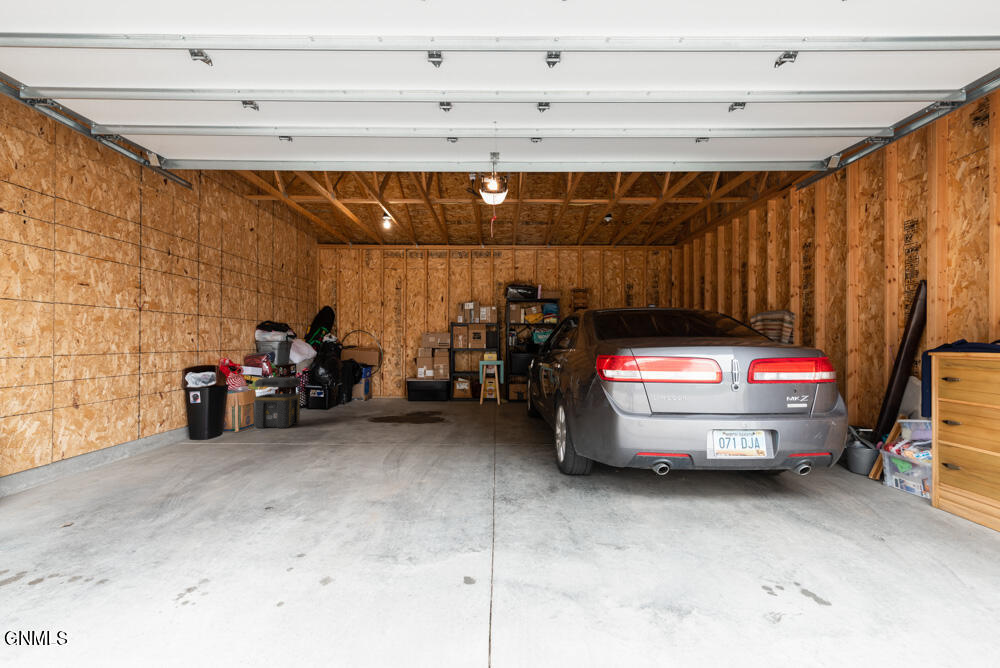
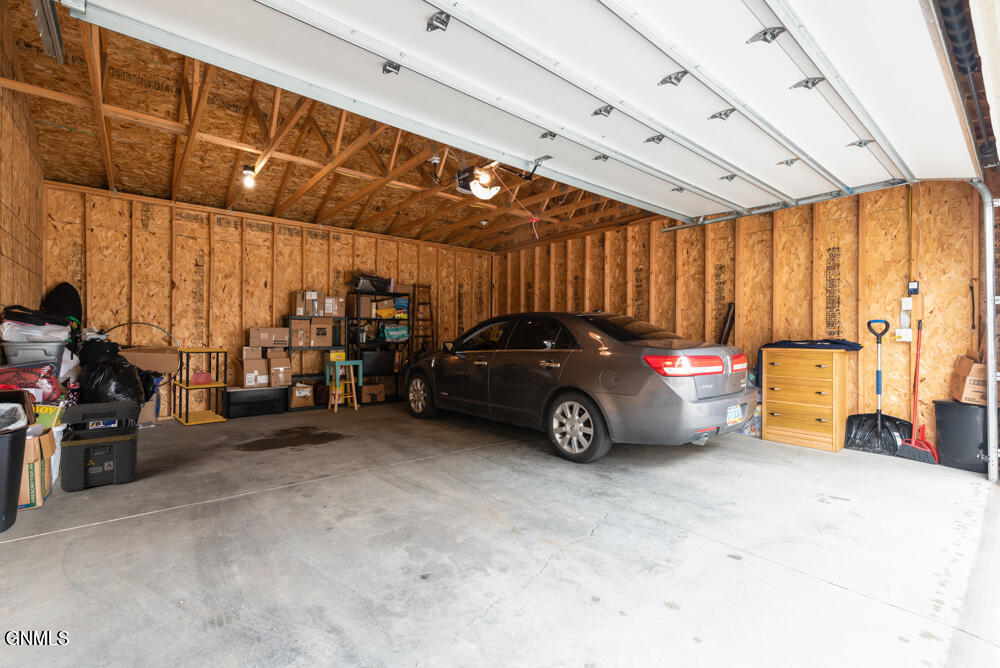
shelving unit: none [373,348,403,405] -> present [173,347,227,426]

